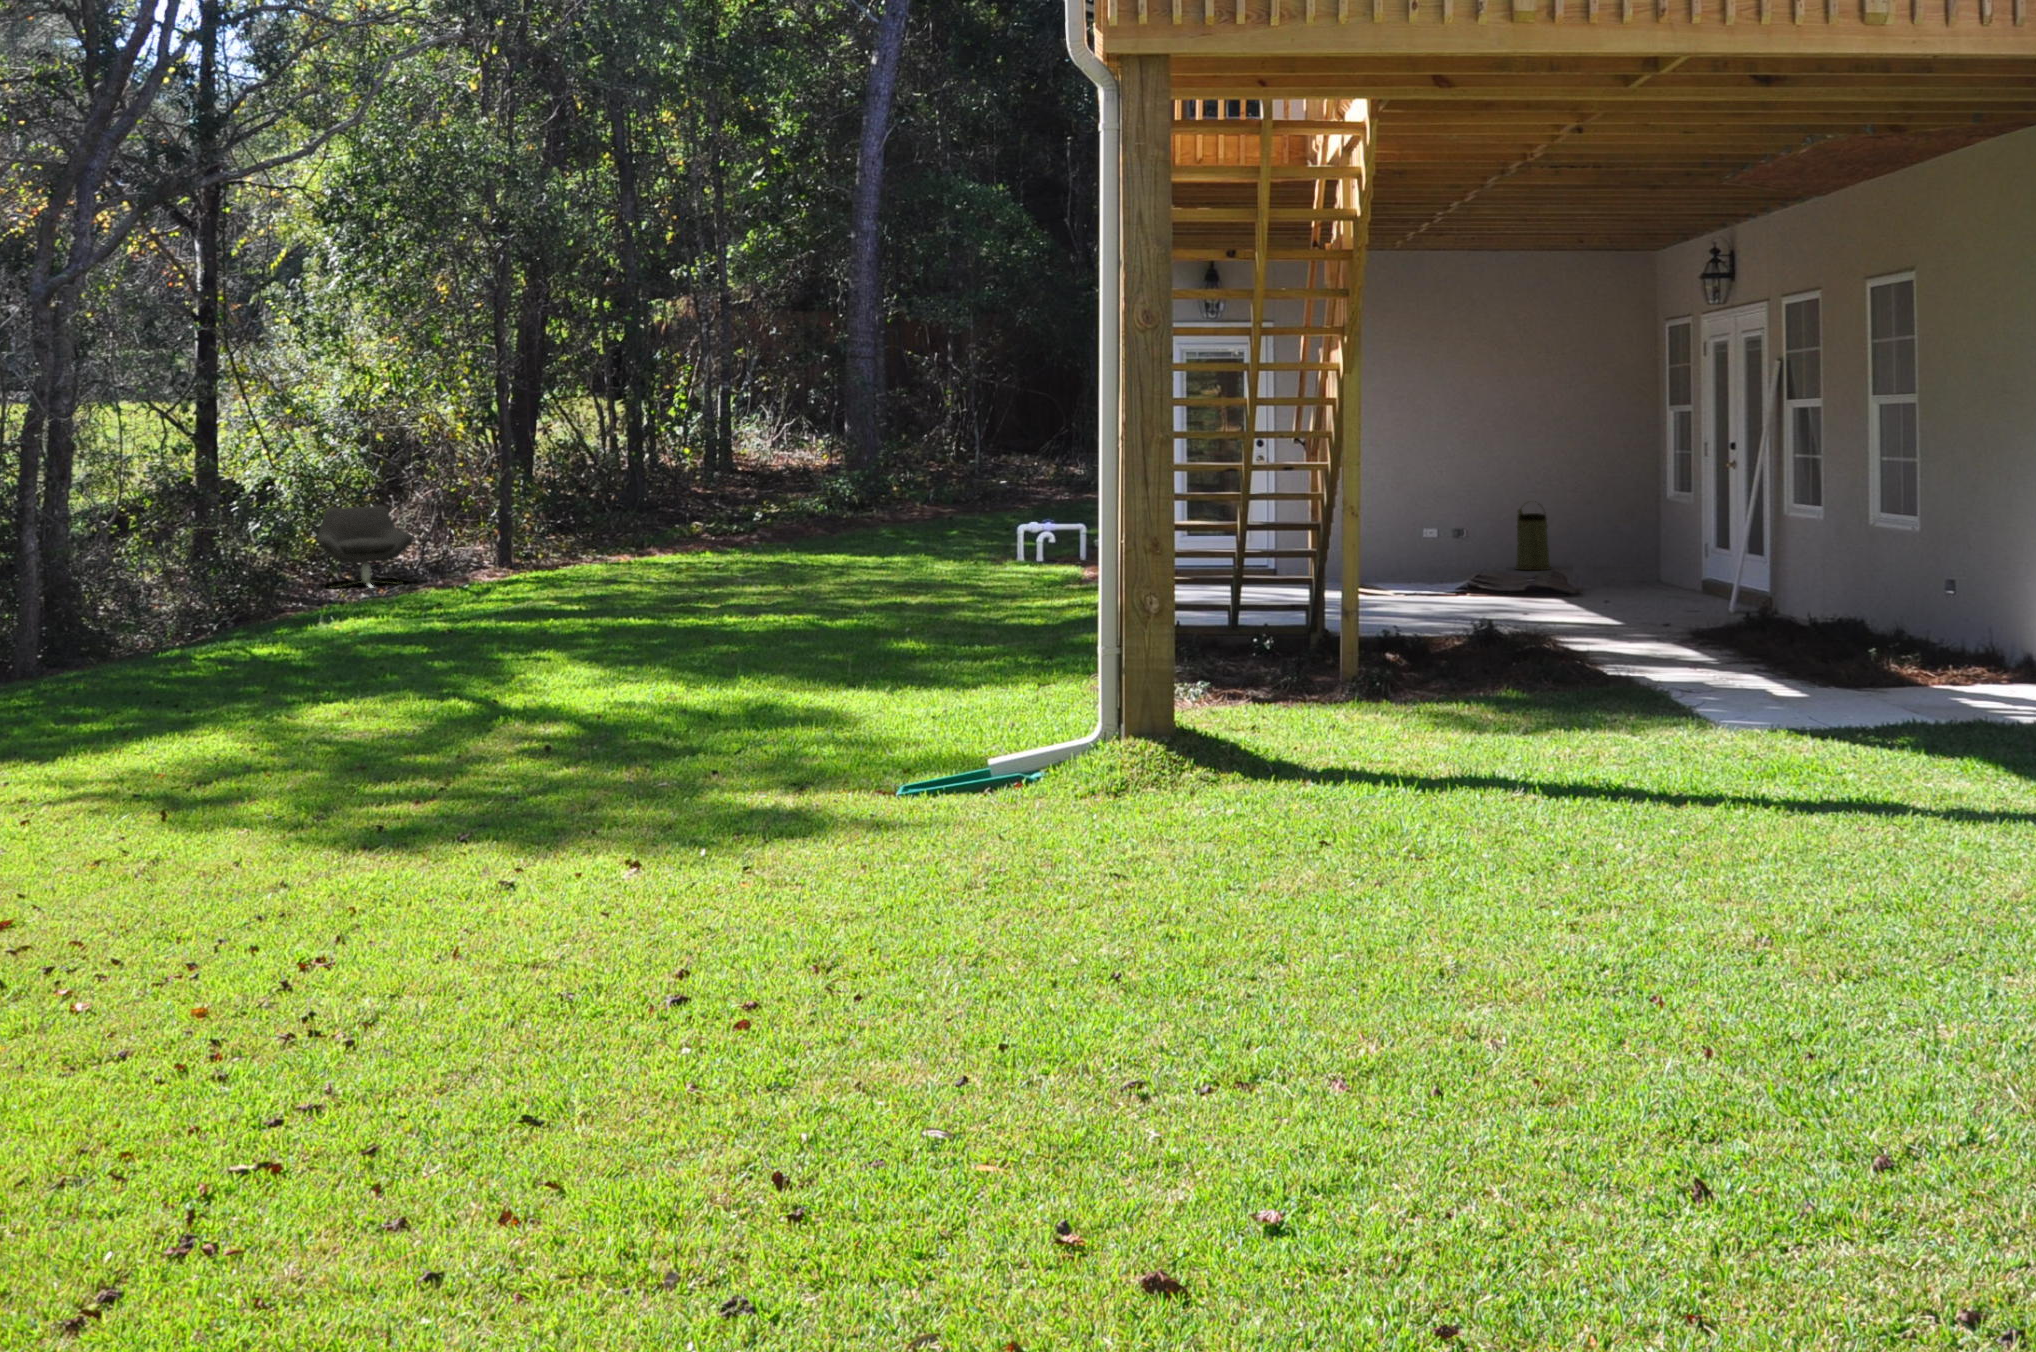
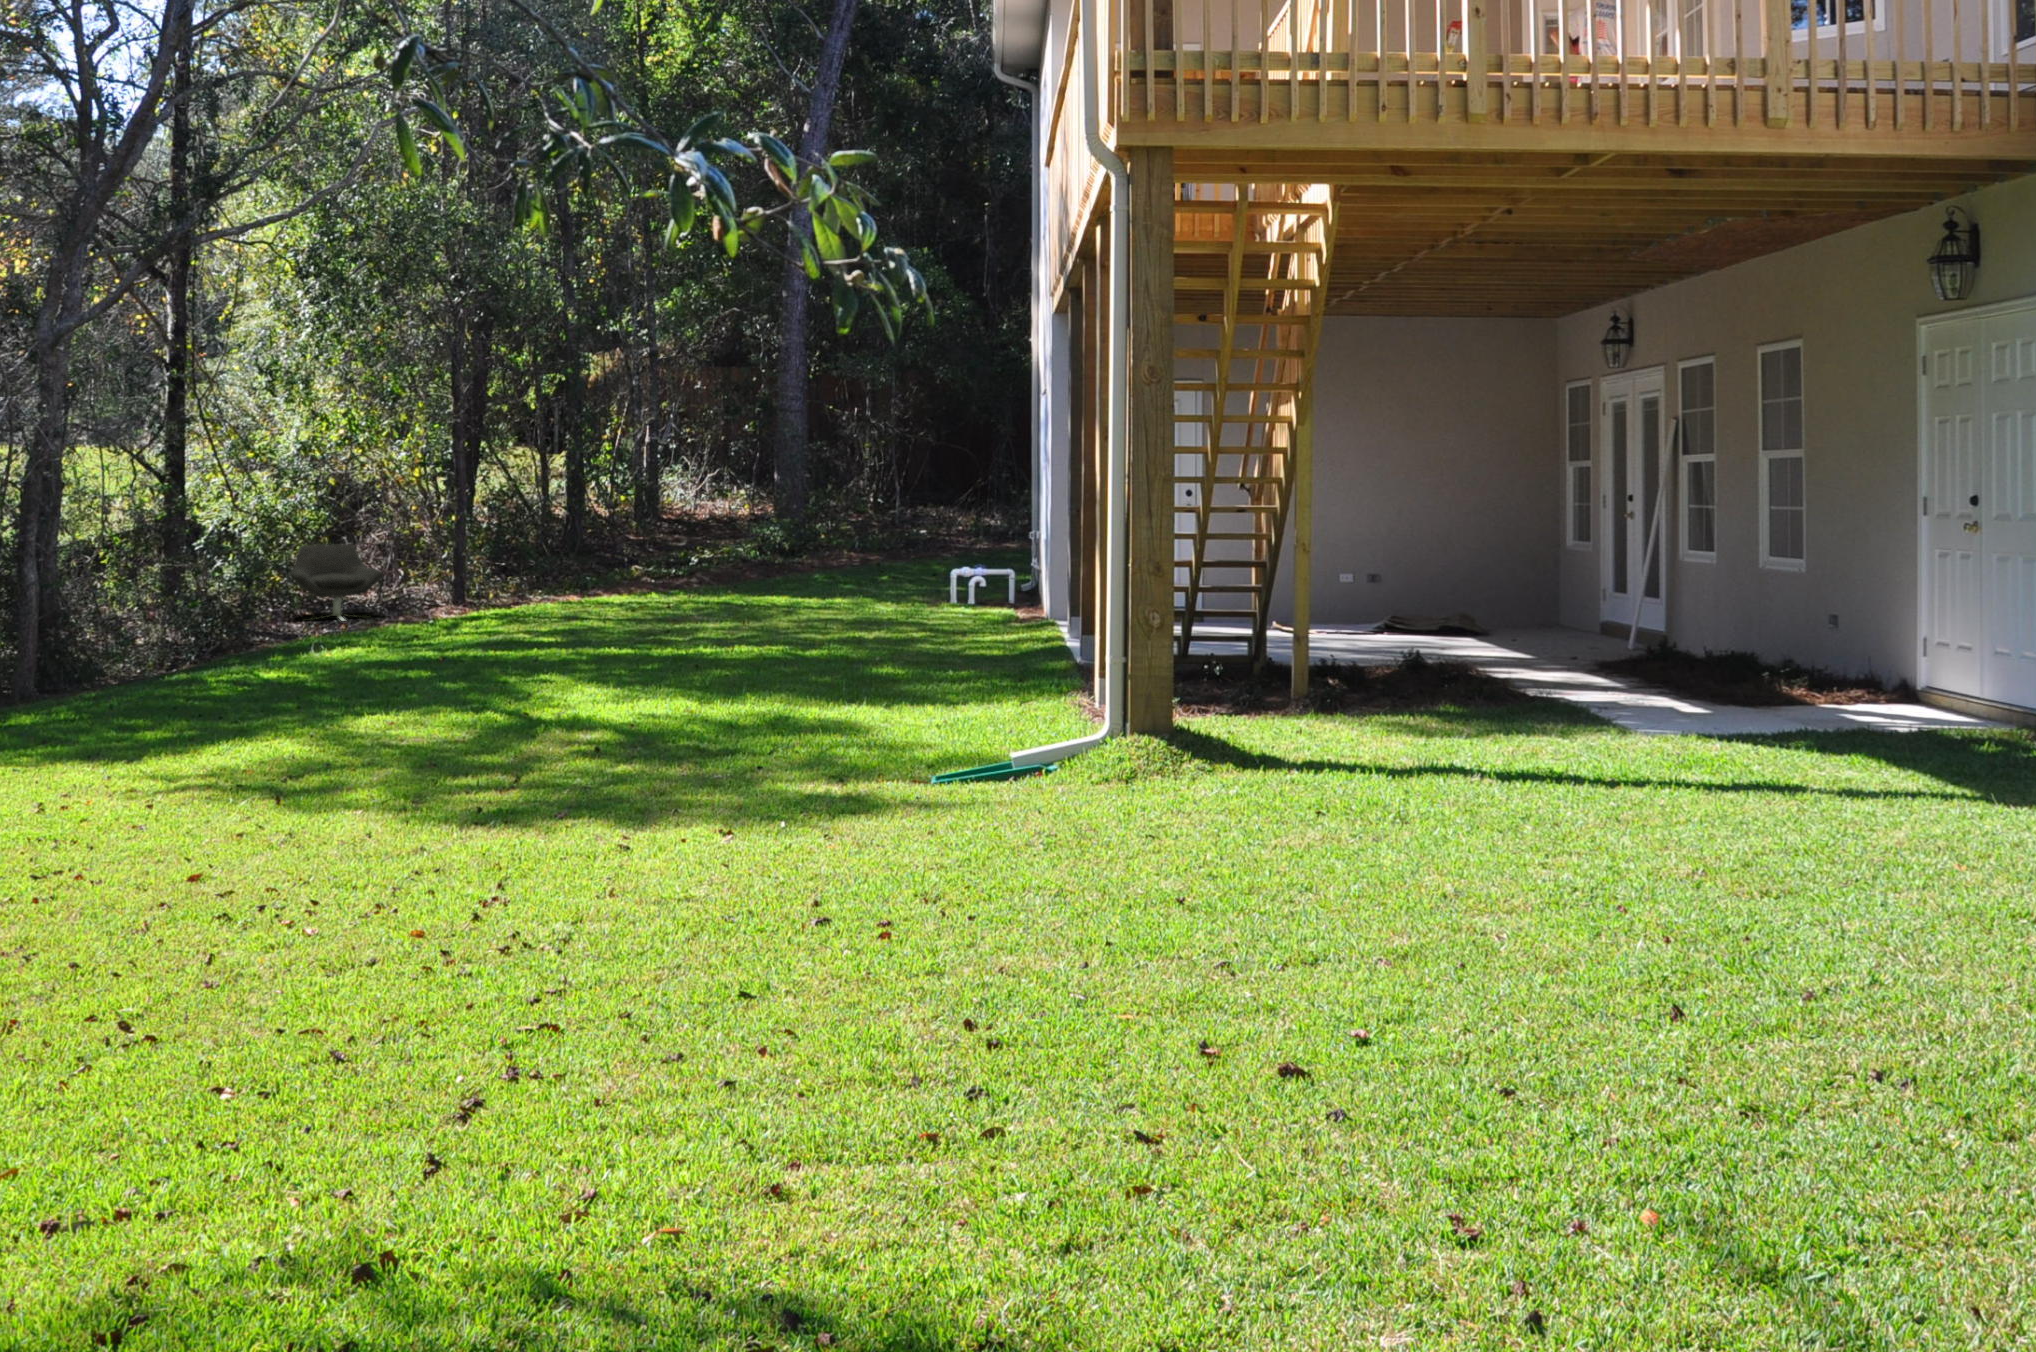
watering can: present [1516,501,1551,570] -> none [1426,549,1460,614]

